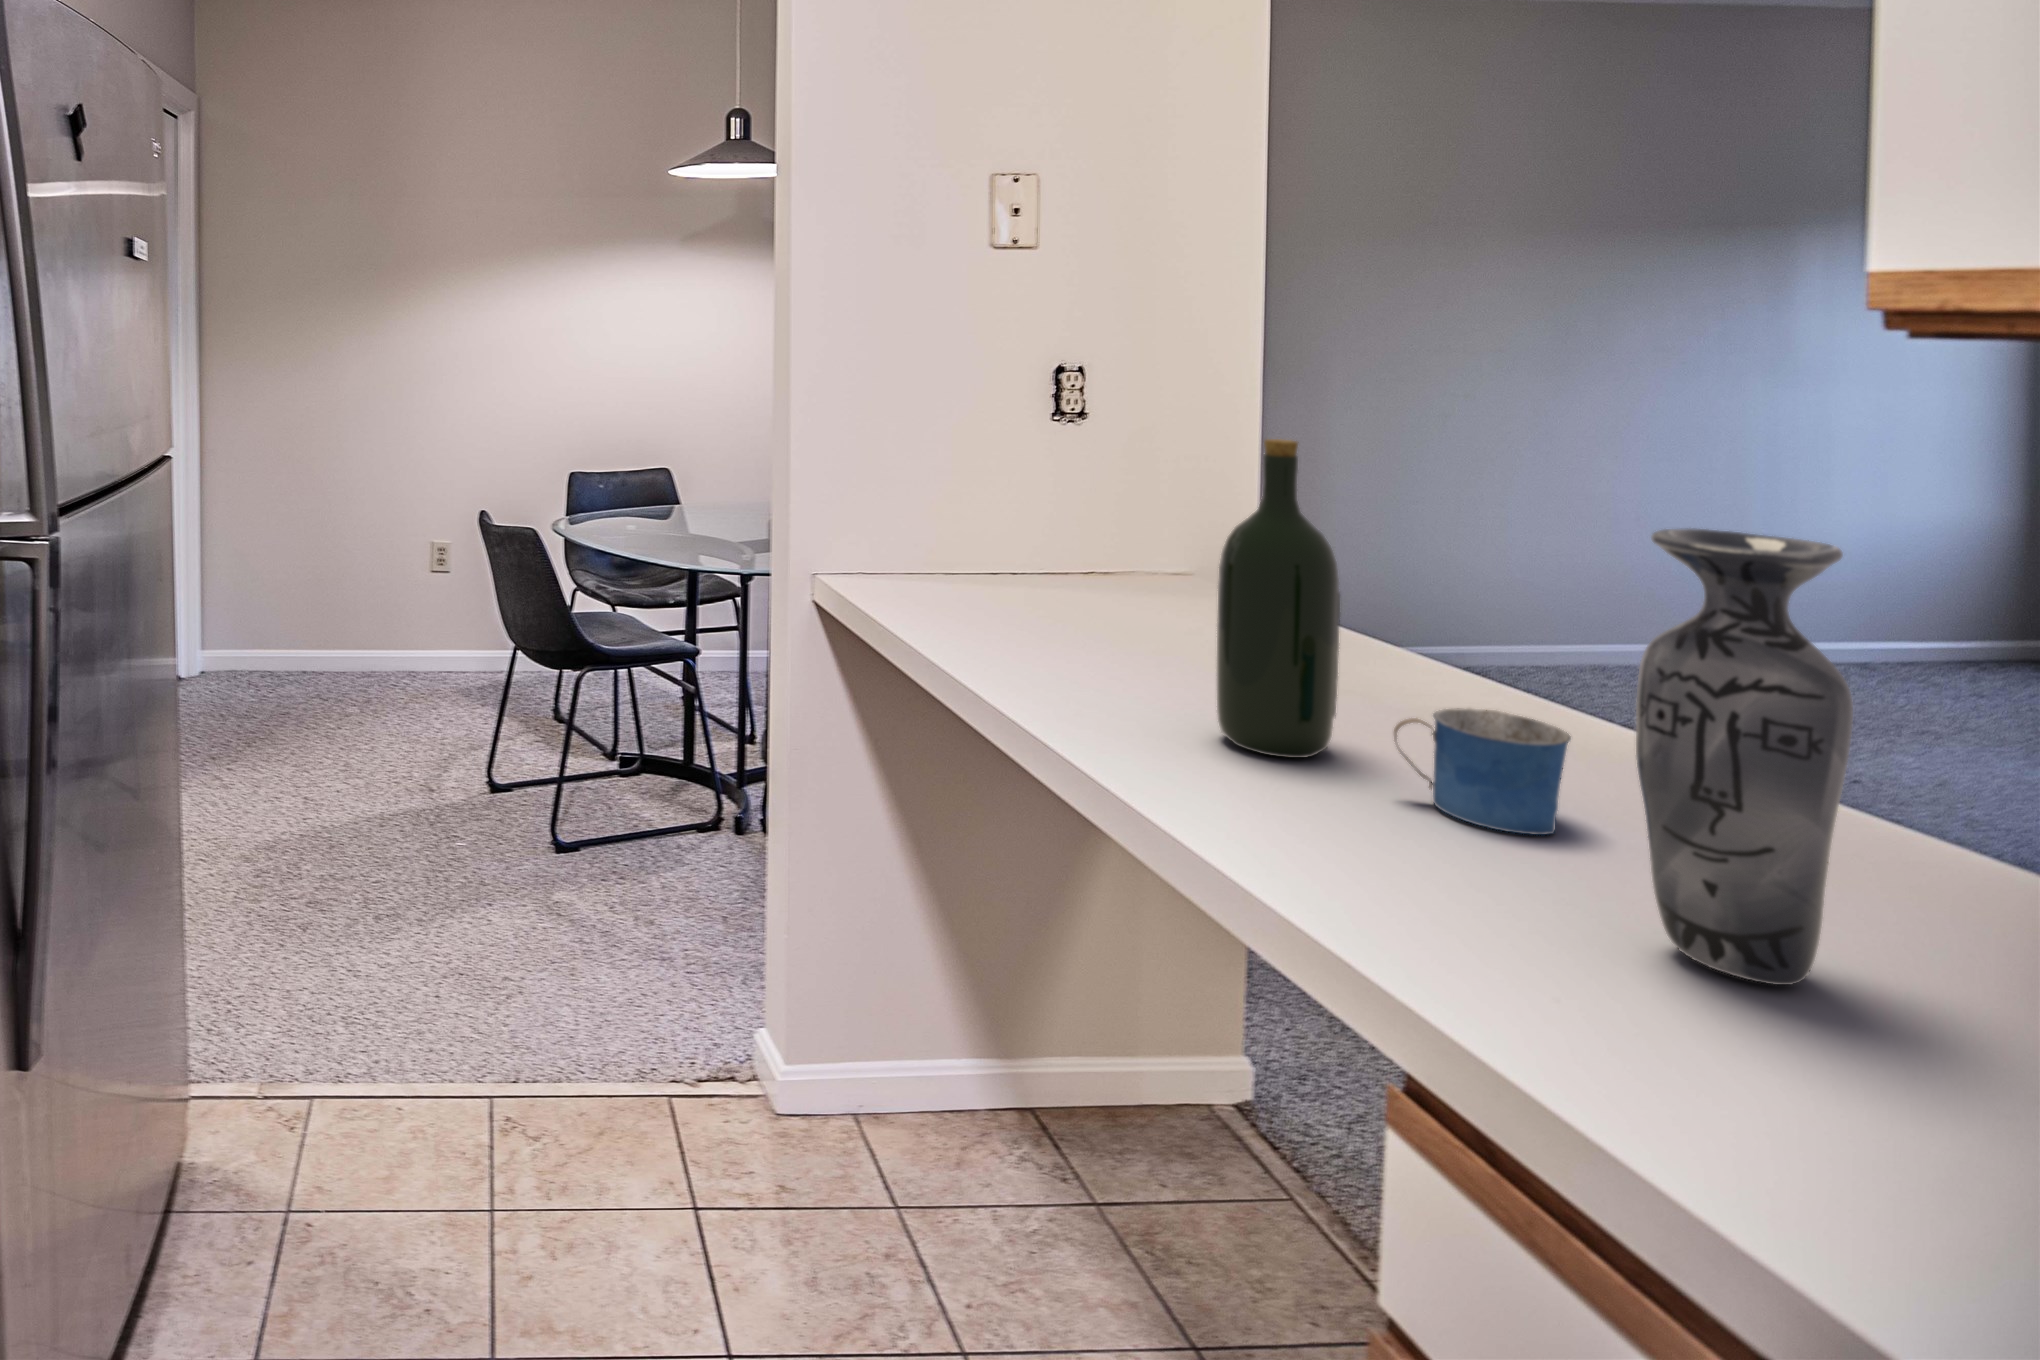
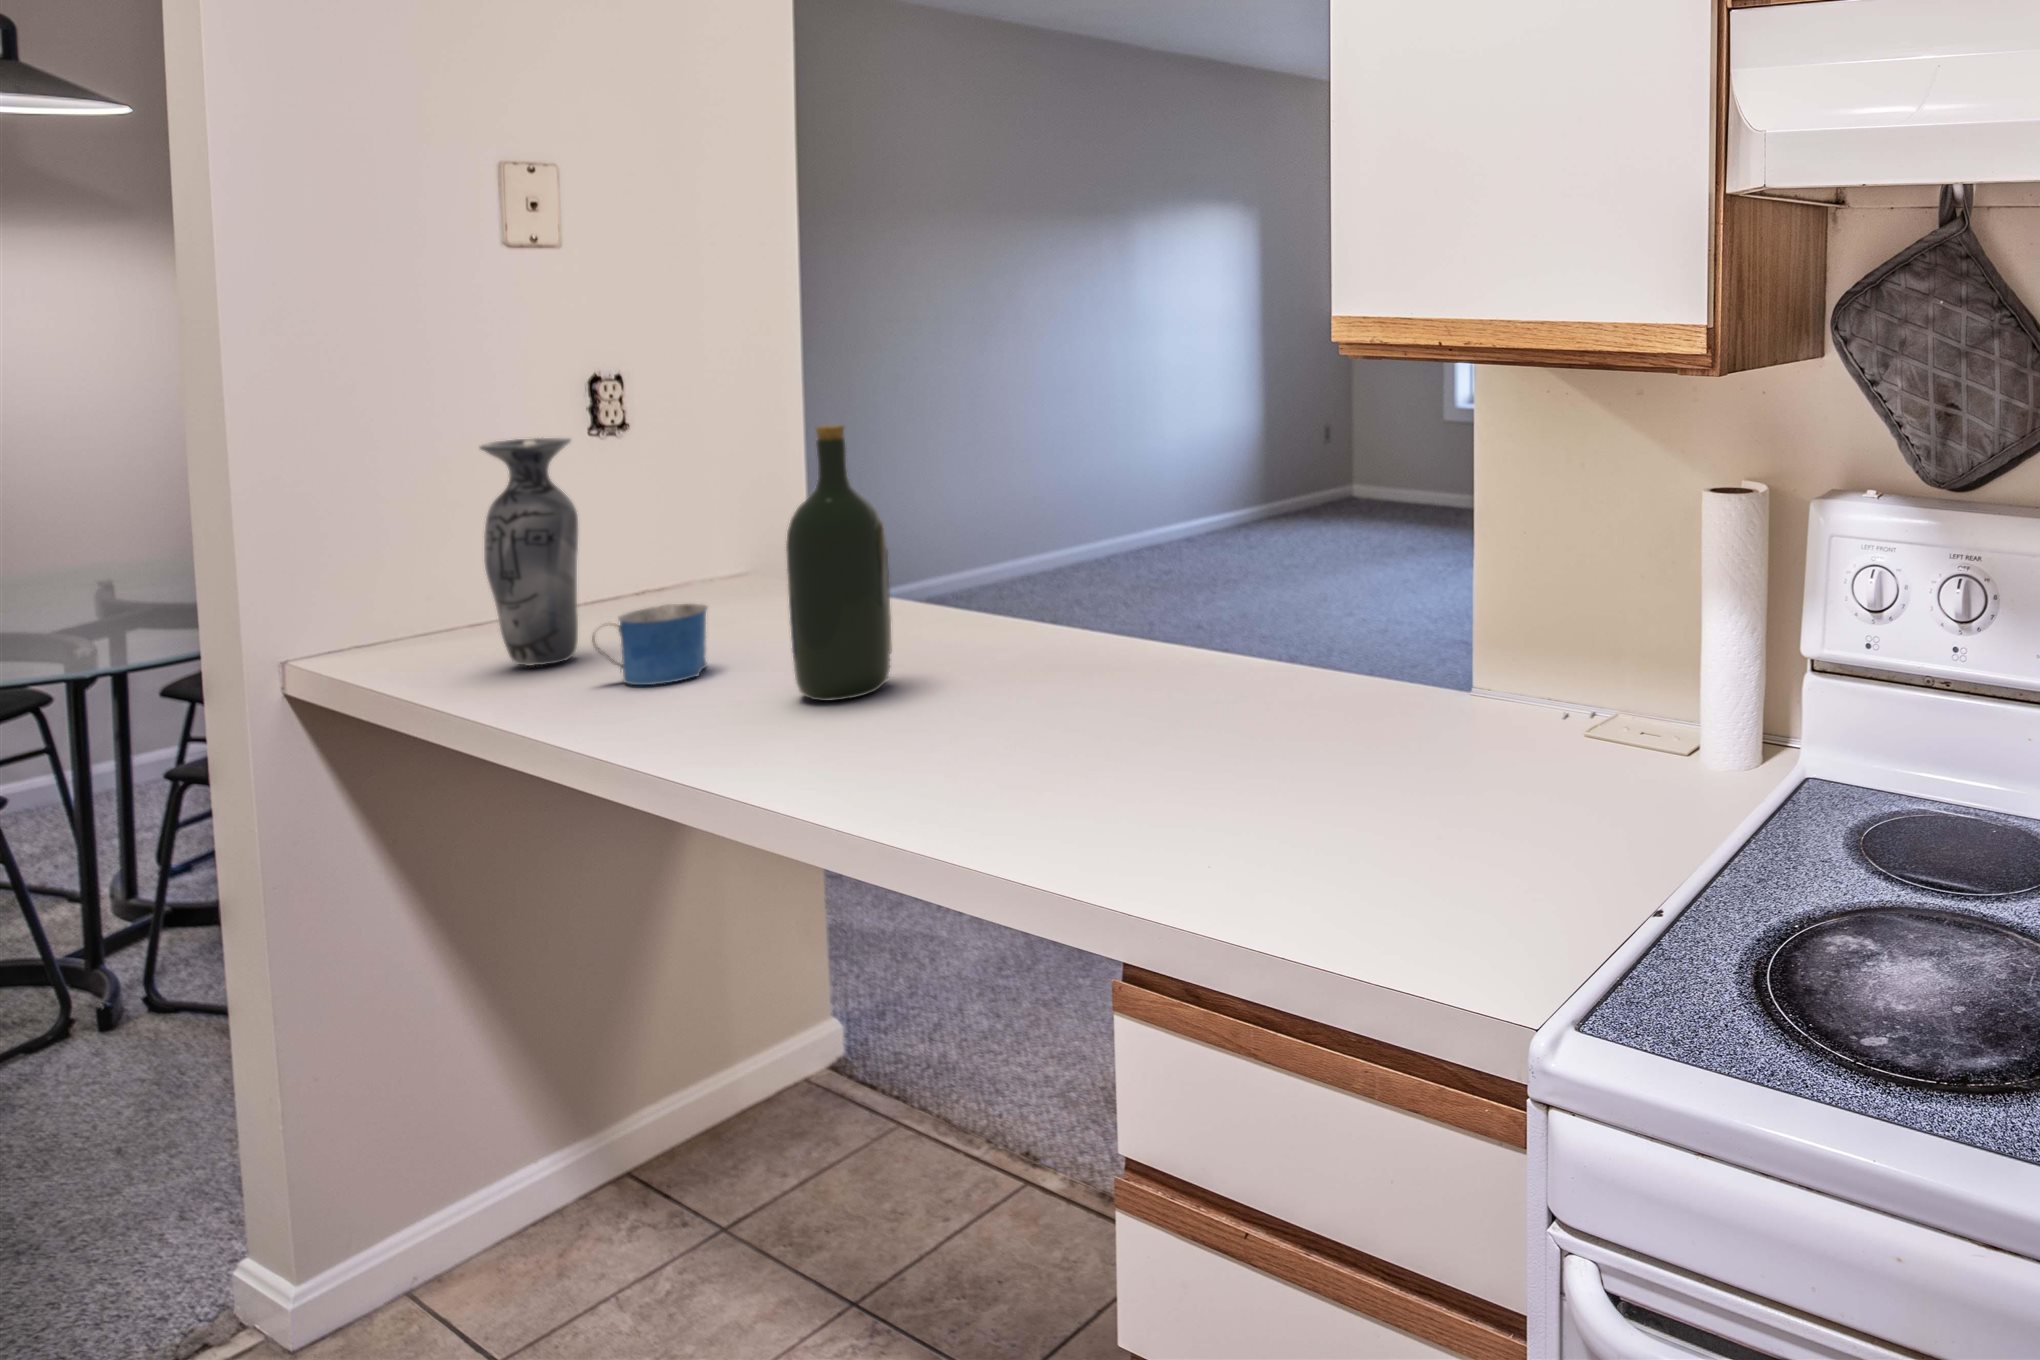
vase: present [1636,528,1853,985] -> present [480,438,578,665]
mug: present [1394,708,1571,835] -> present [592,604,707,685]

